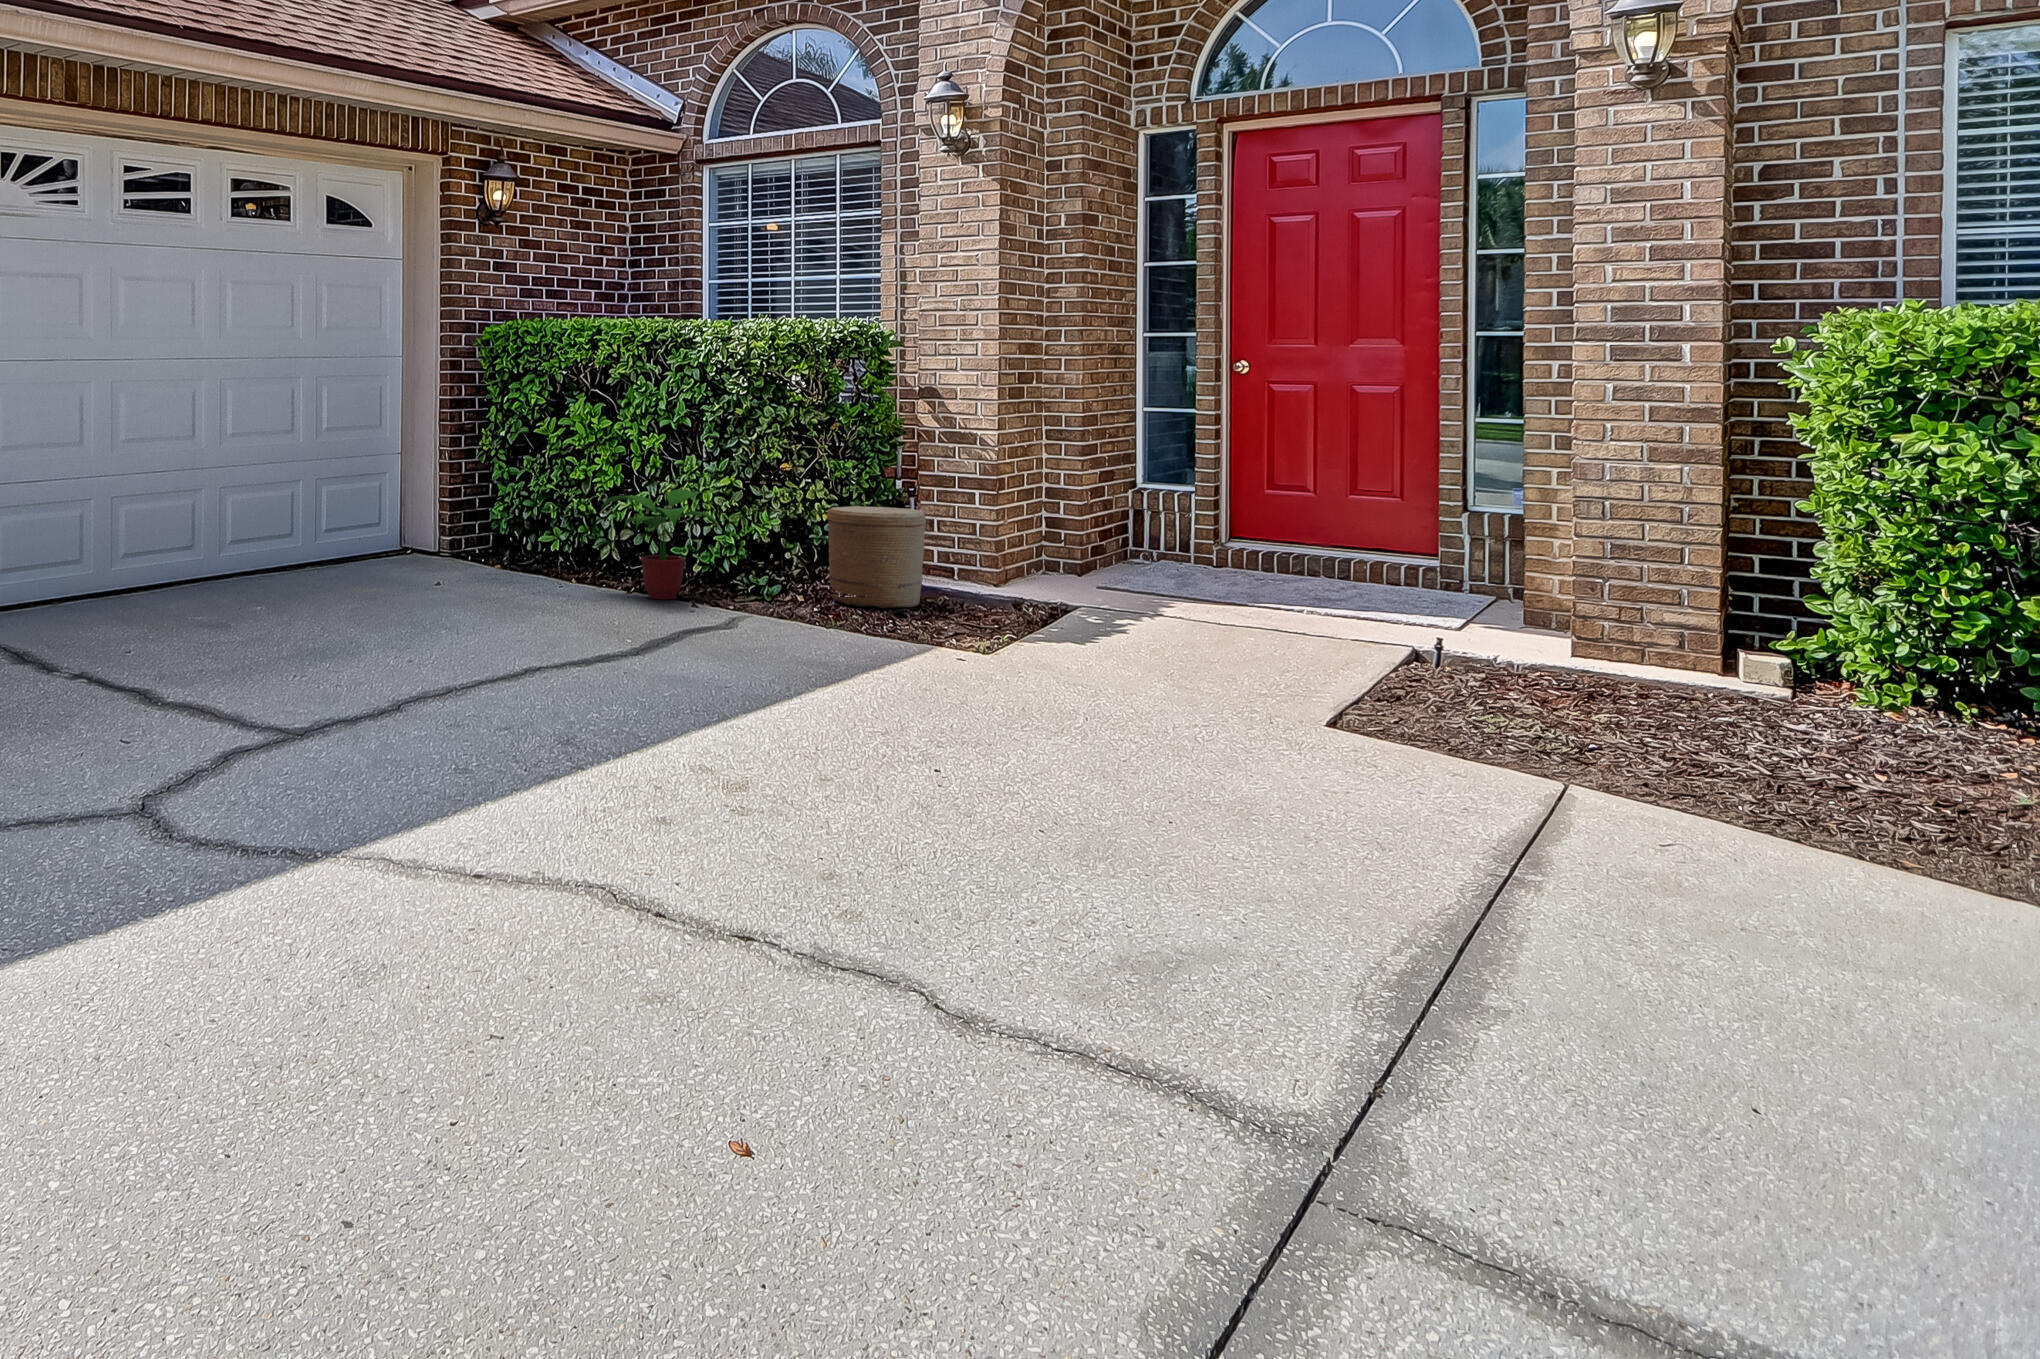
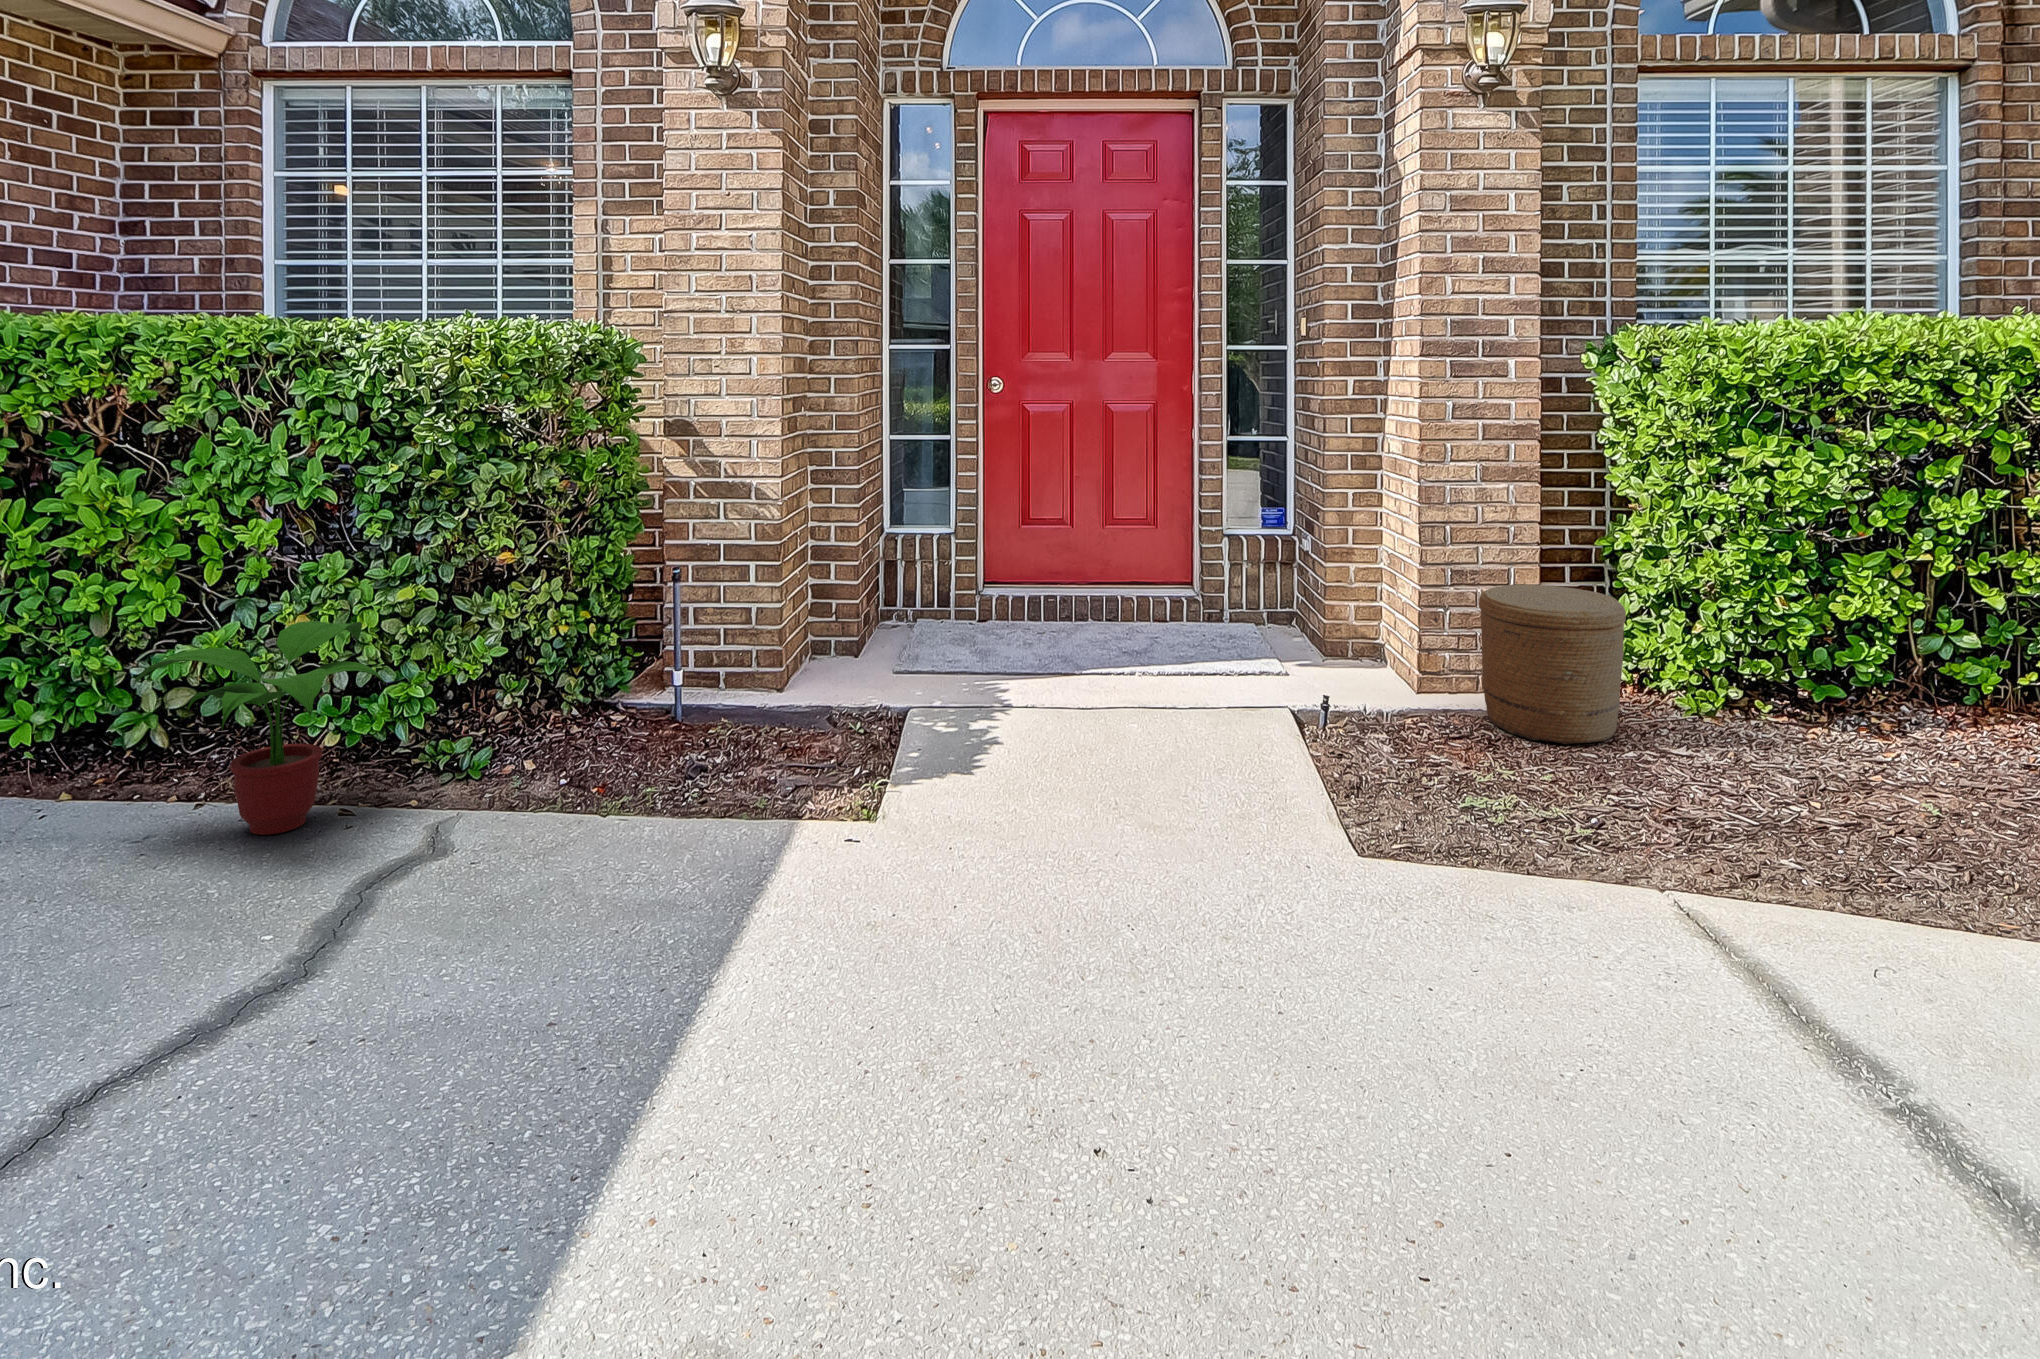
woven basket: present [827,506,926,608] -> present [1479,585,1626,744]

